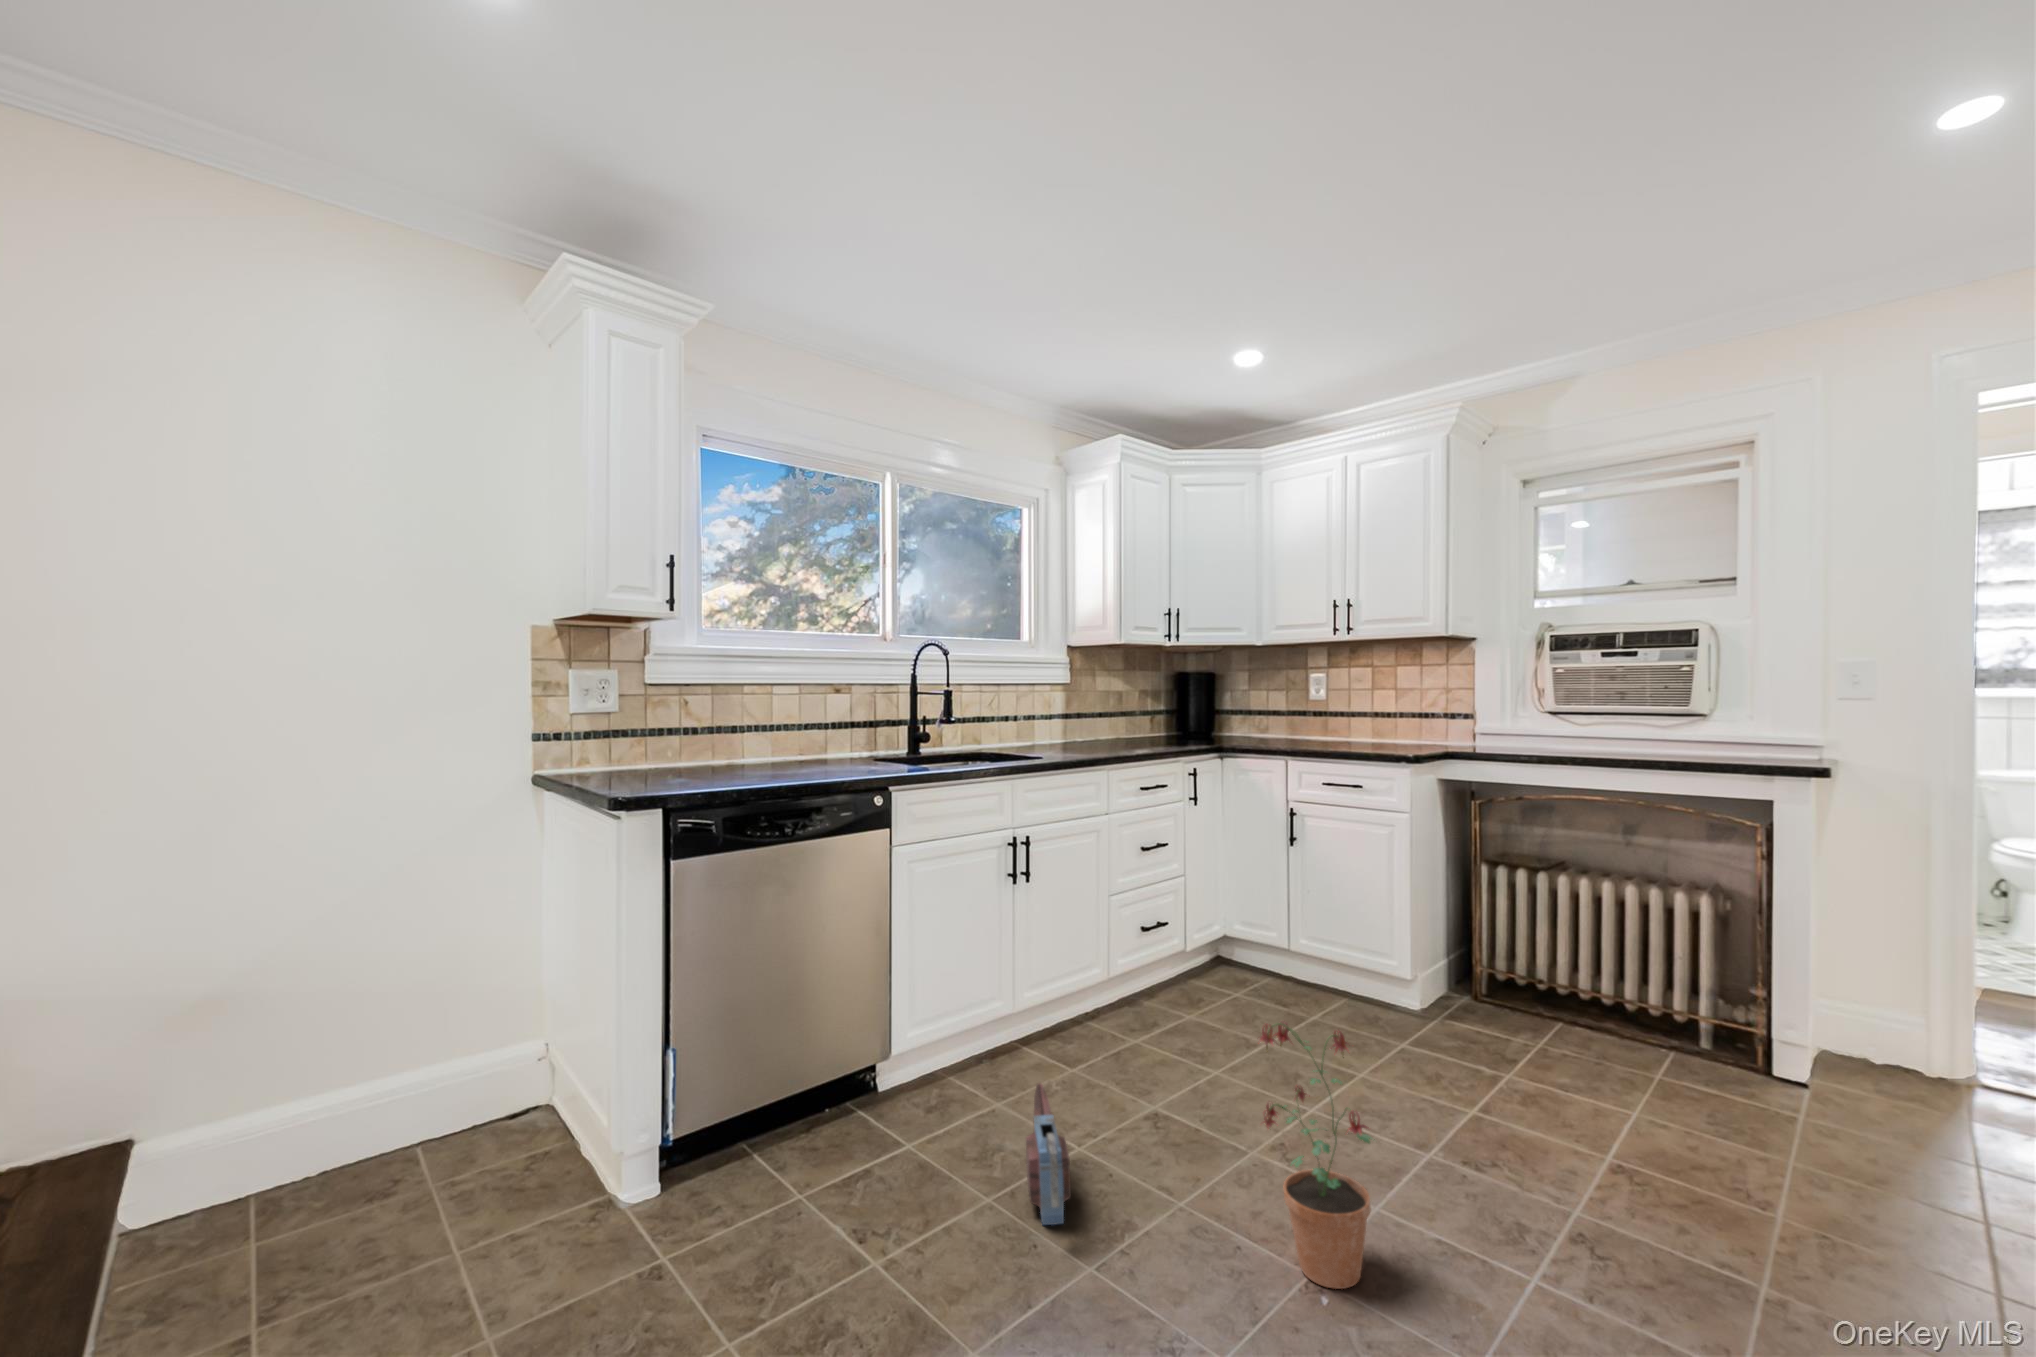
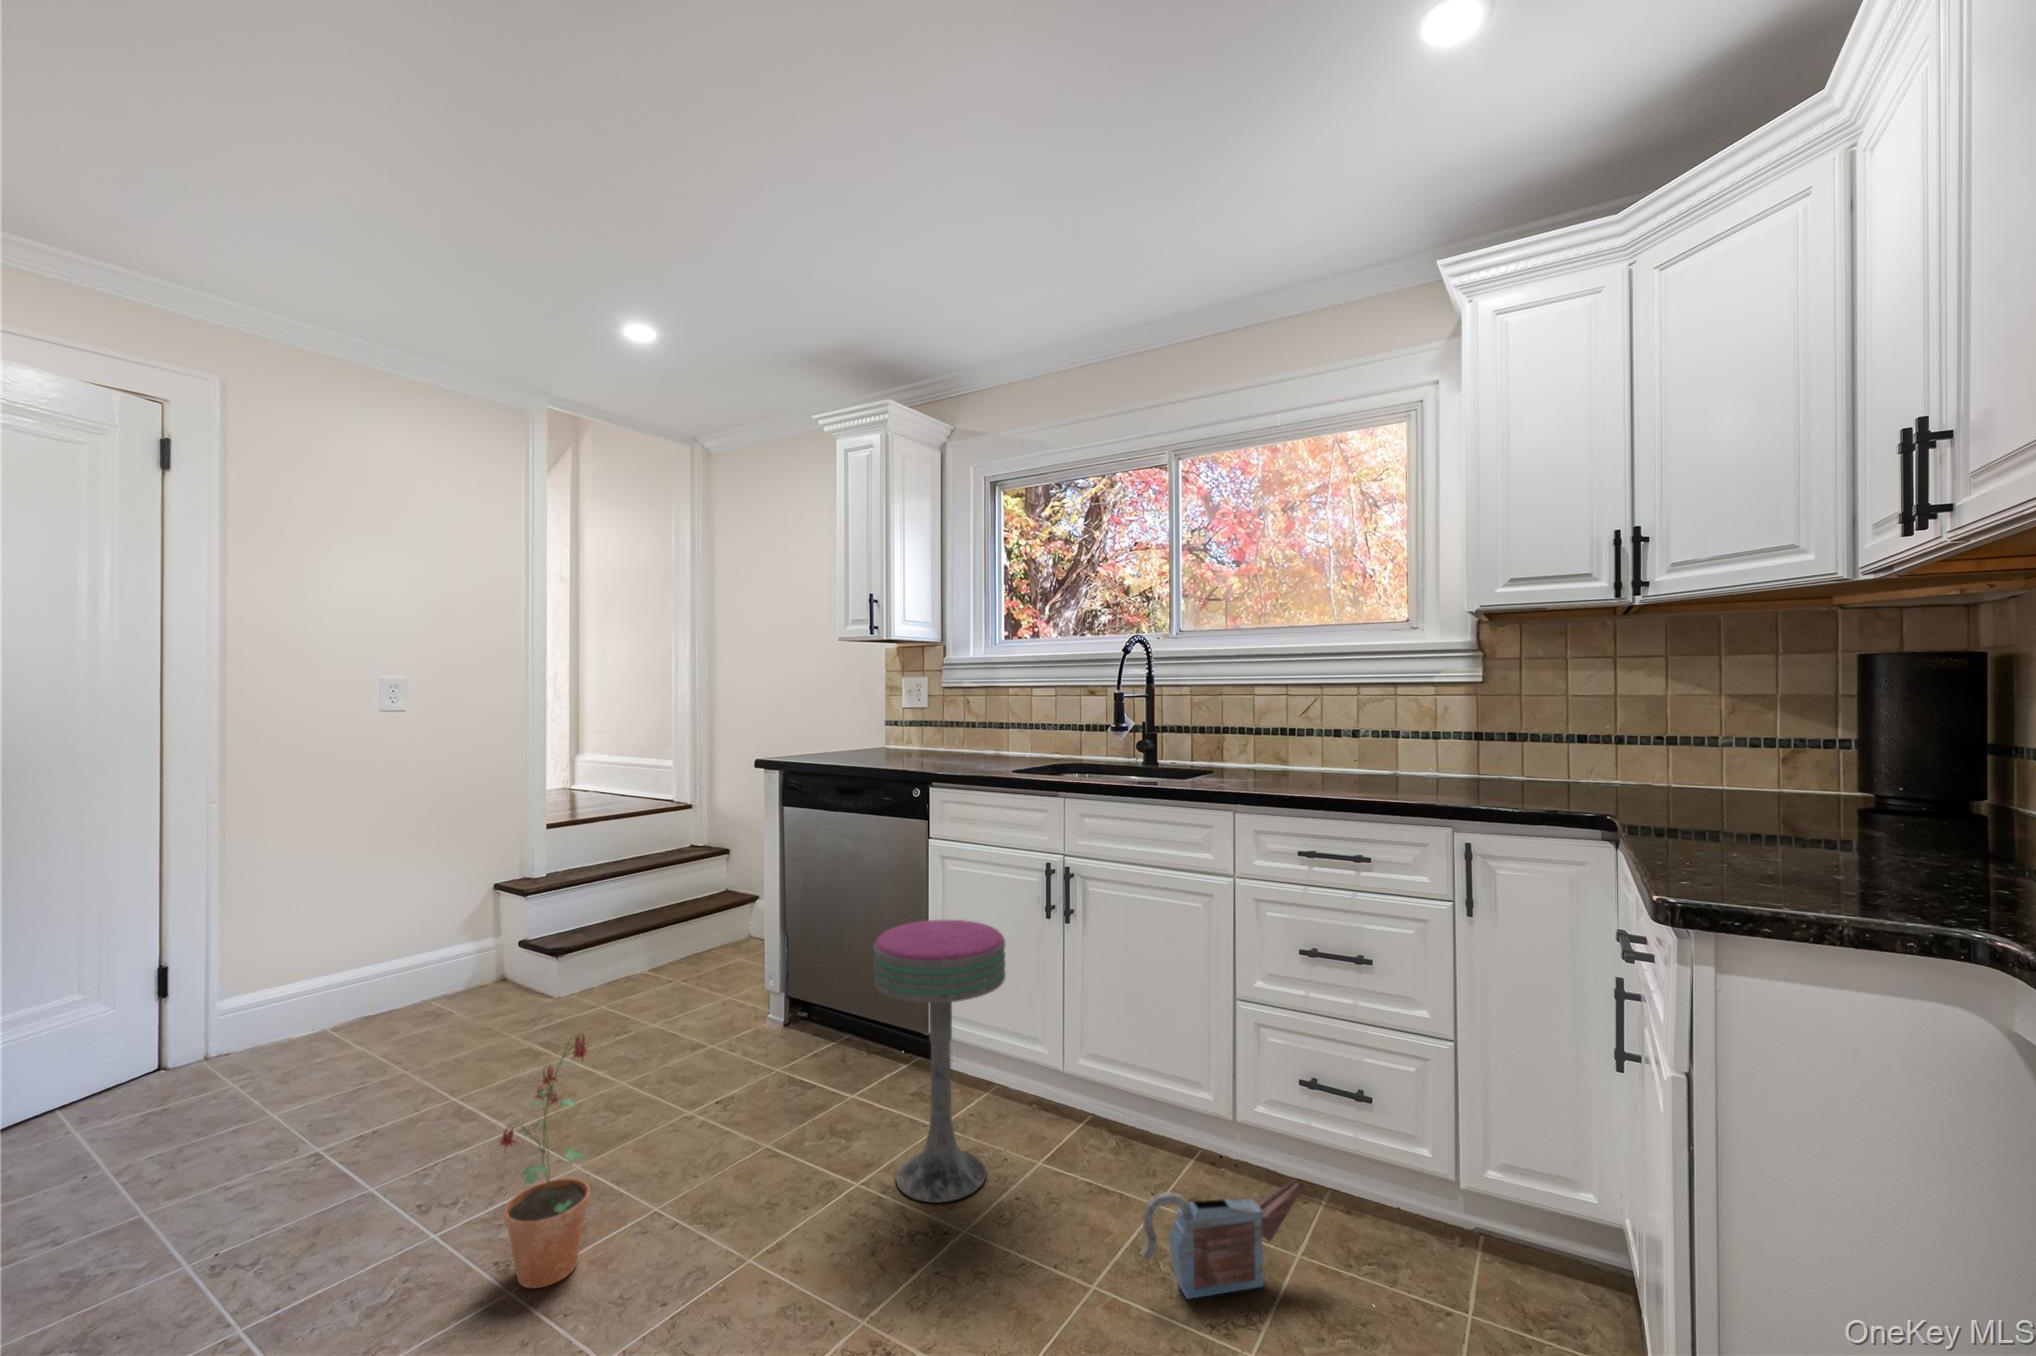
bar stool: none [1083,868,1197,1102] -> present [874,920,1005,1203]
watering can: present [1026,1083,1071,1225] -> present [1141,1181,1304,1299]

